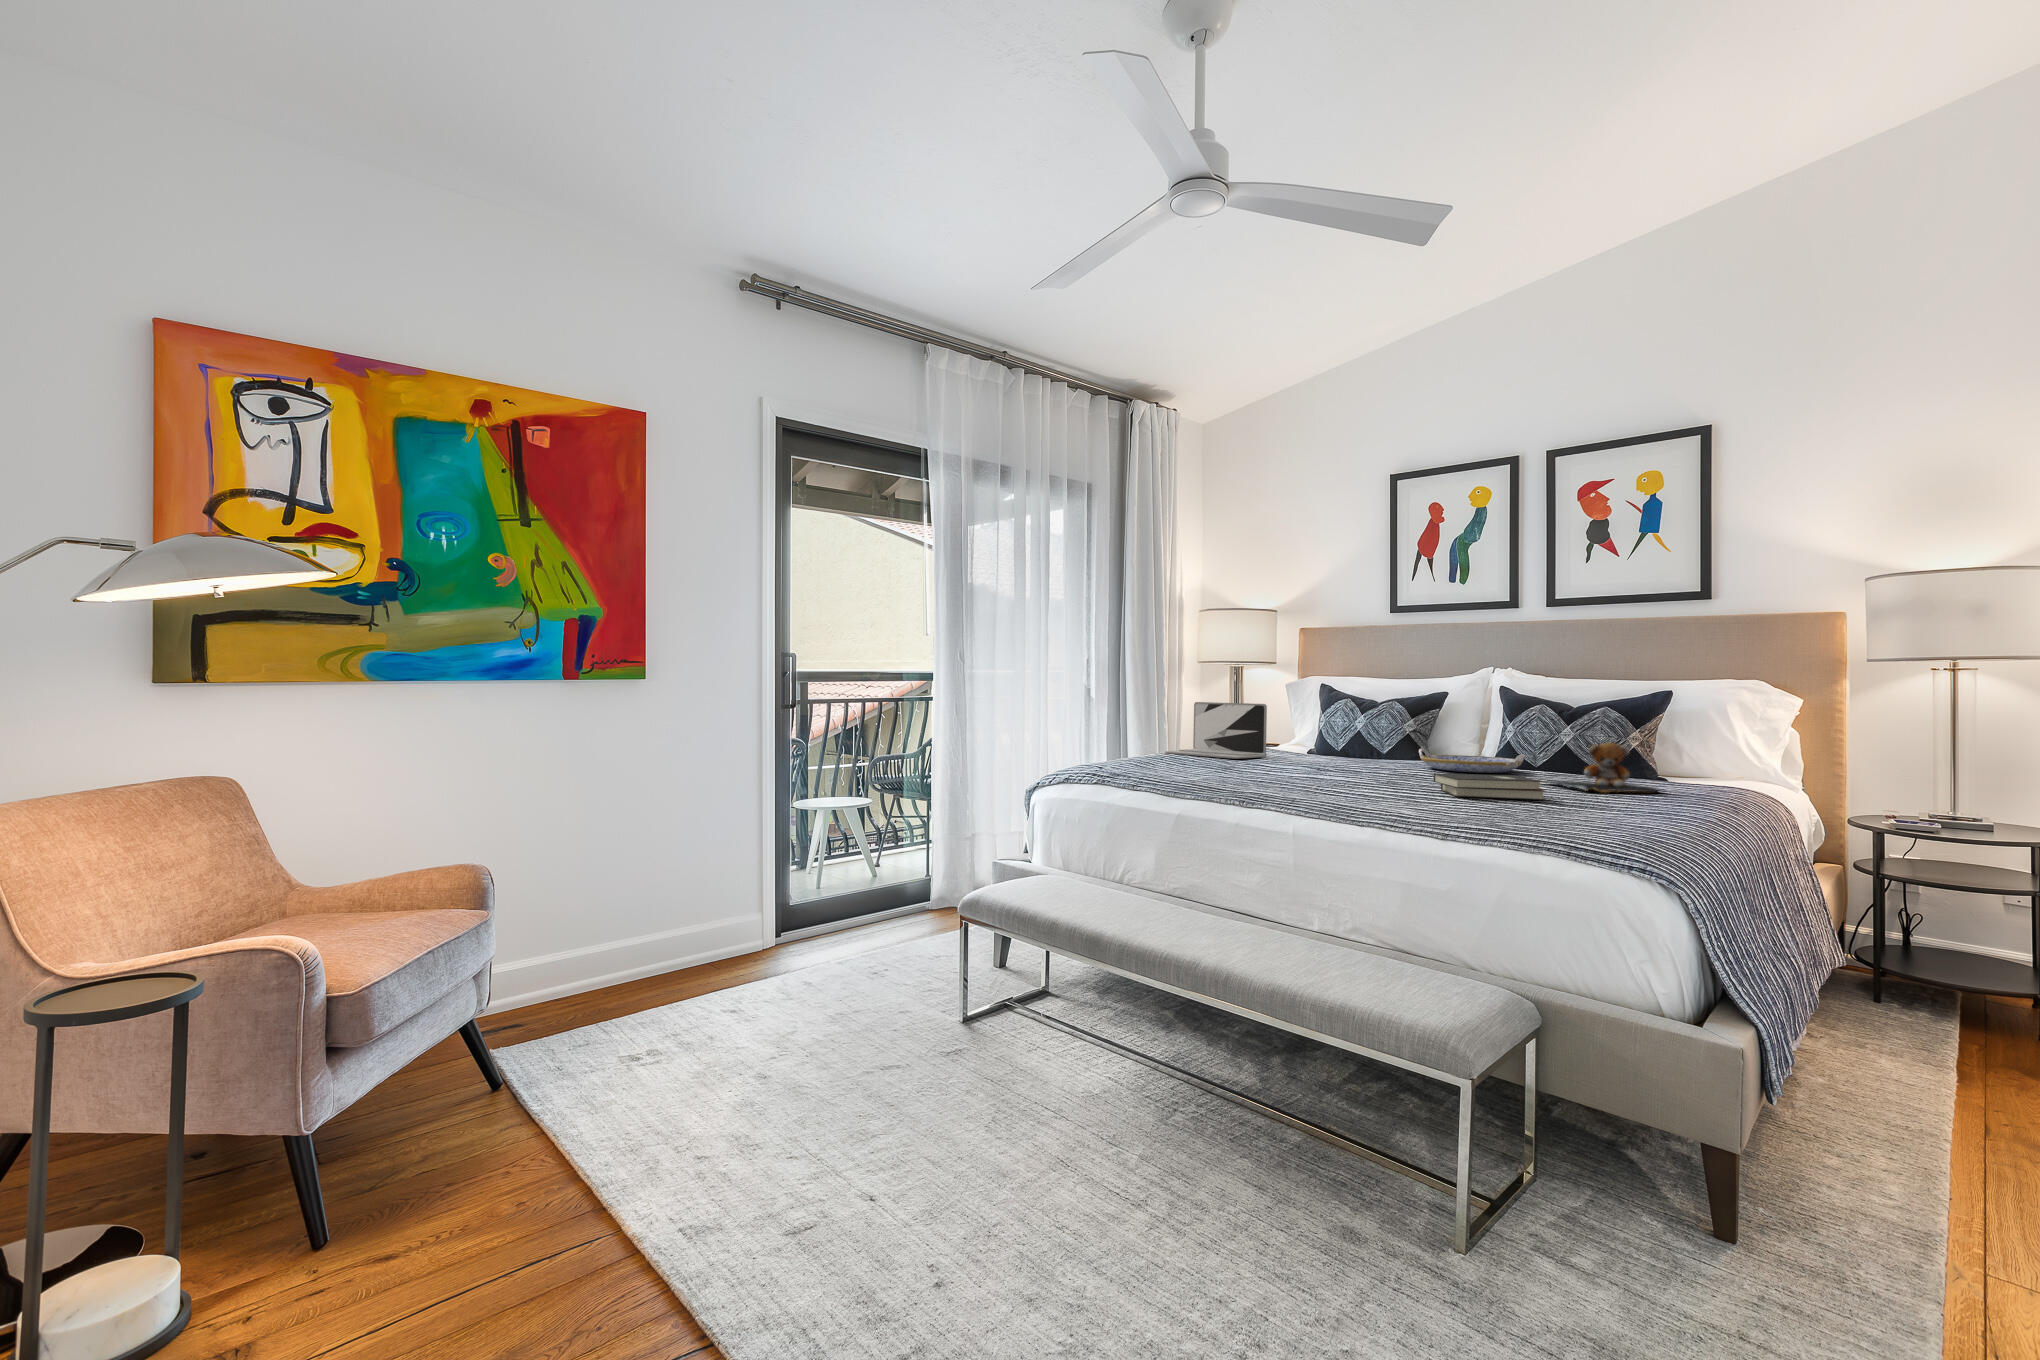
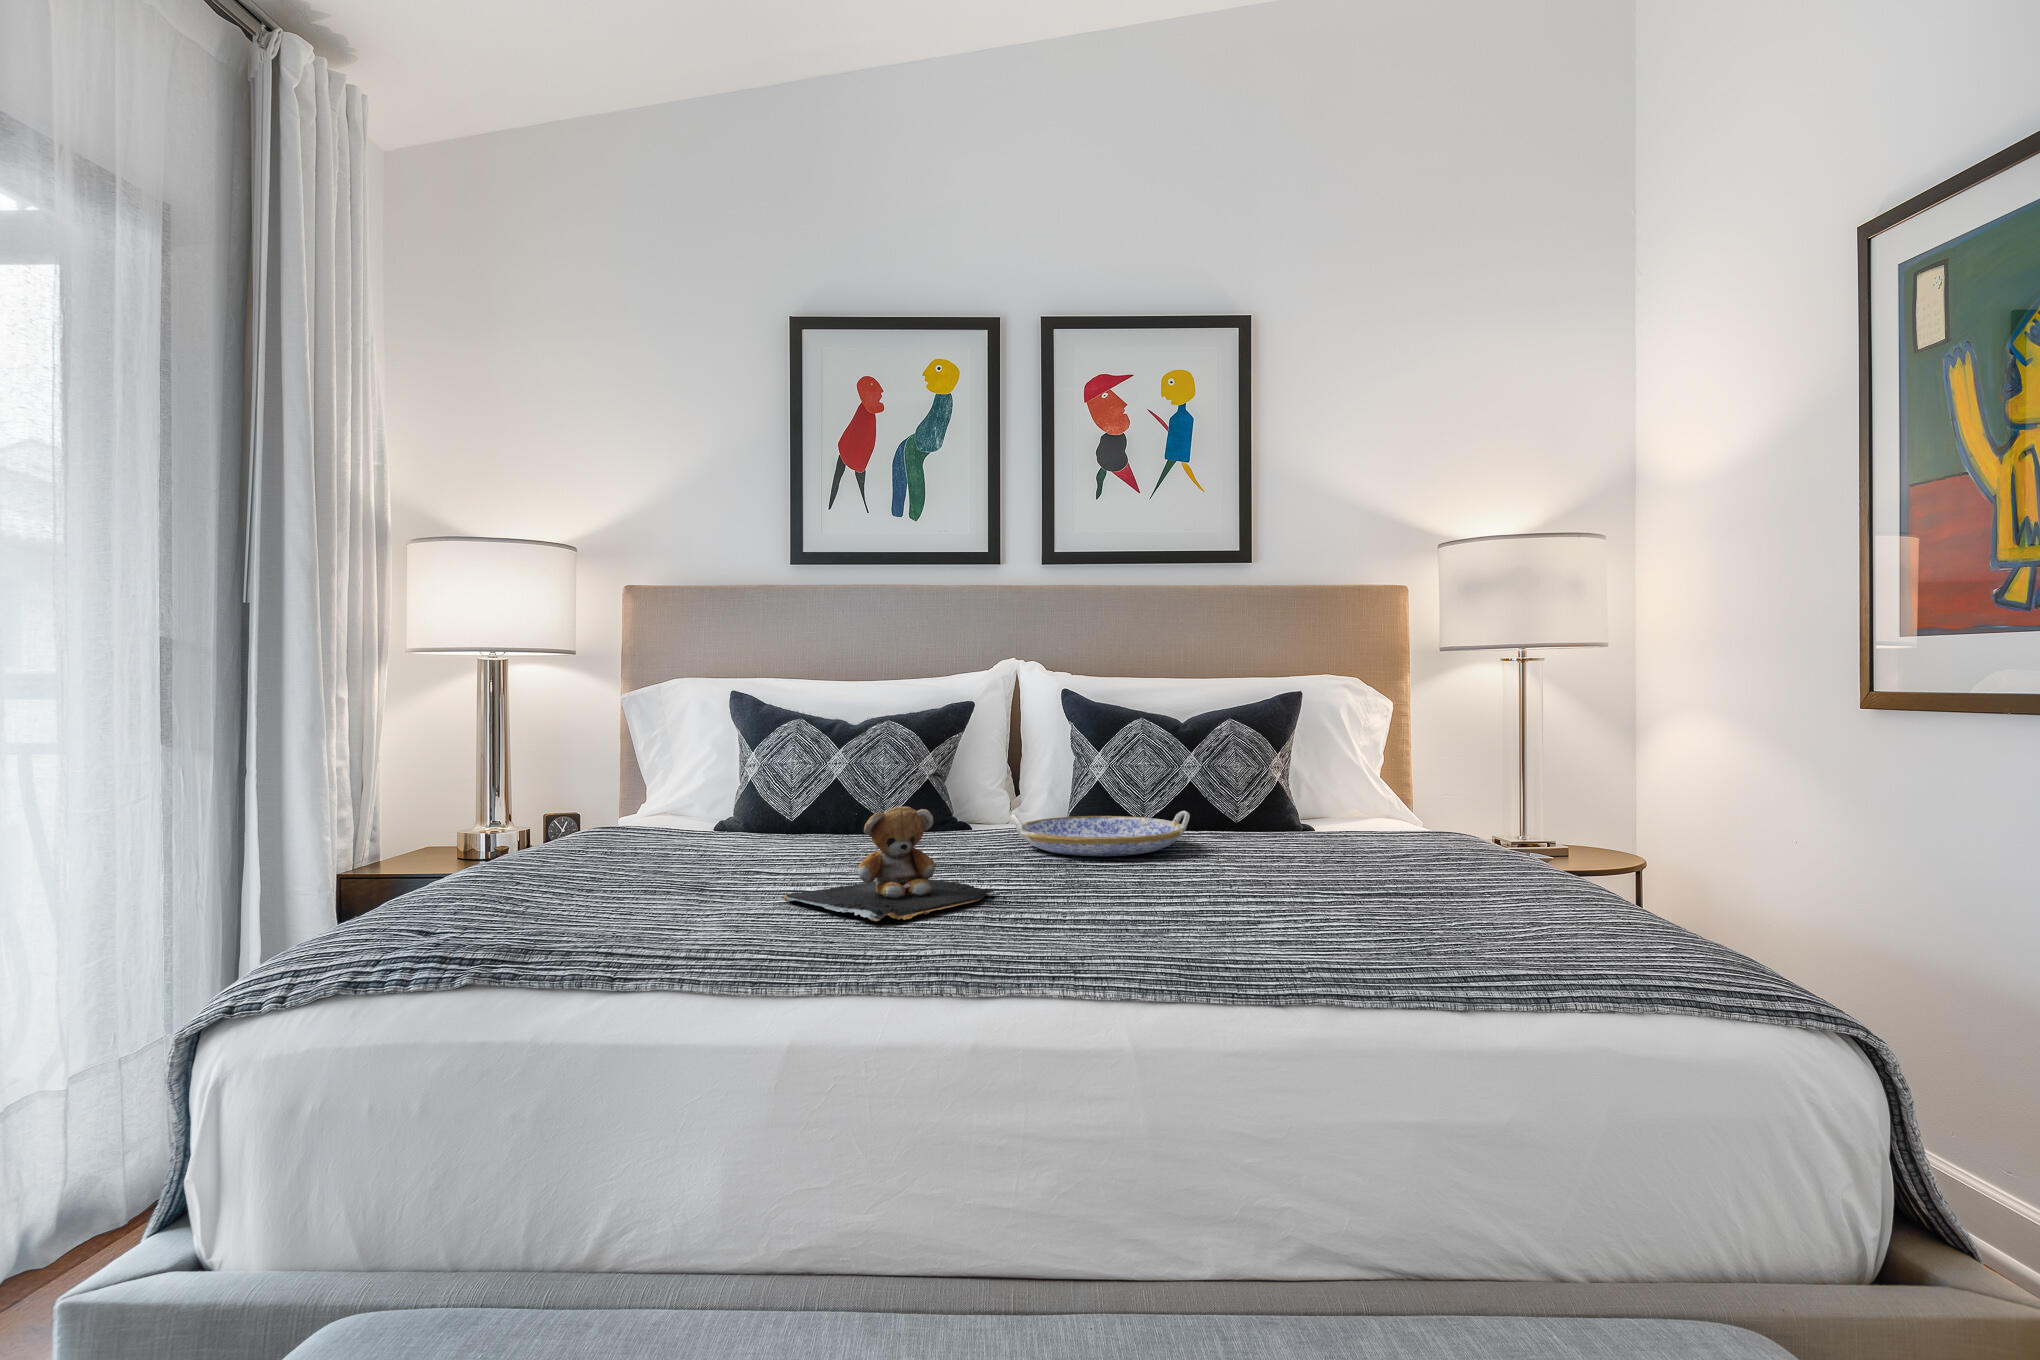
laptop: present [1165,702,1267,759] -> none [461,746,717,889]
teddy bear: present [1546,743,1661,792] -> present [783,806,994,921]
hardback book: present [1434,773,1545,800] -> none [1270,878,1484,957]

